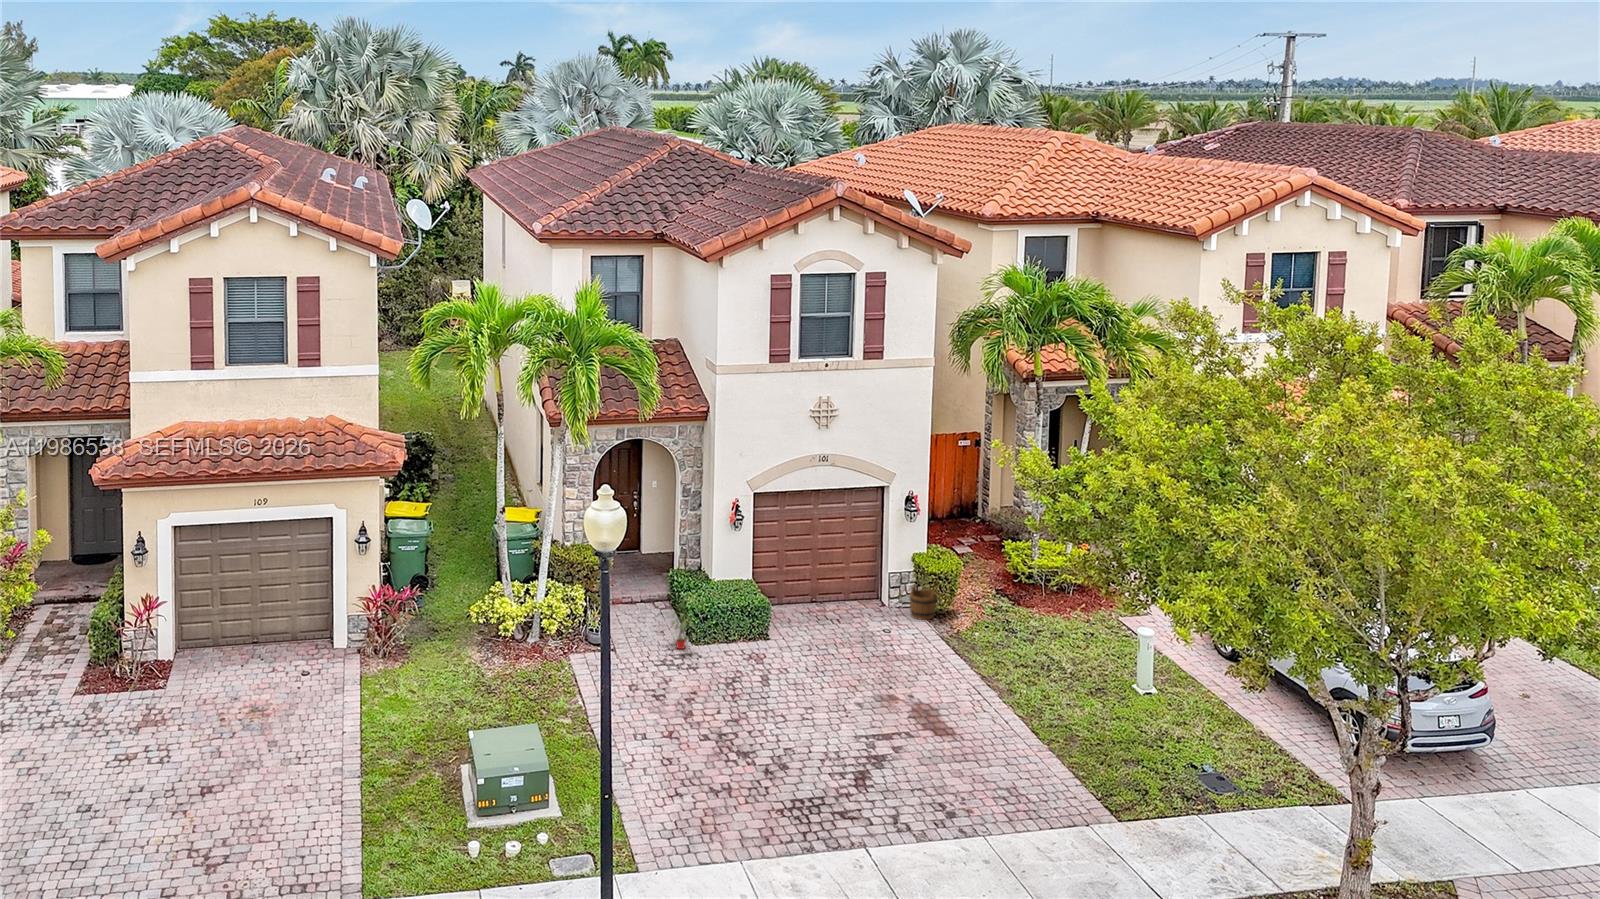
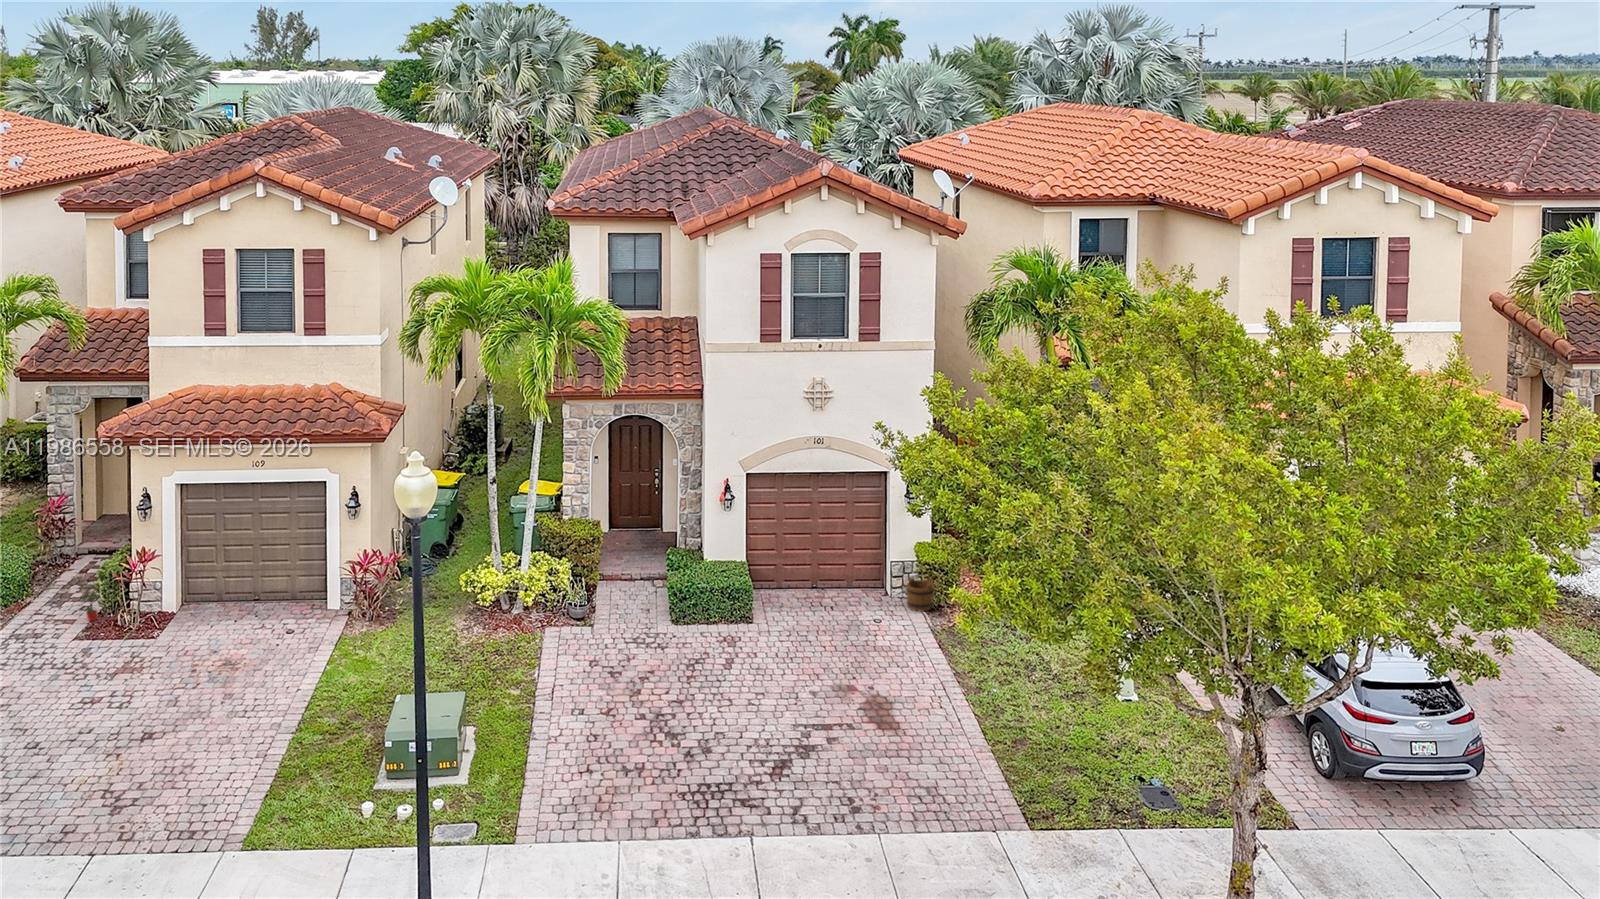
potted plant: present [668,612,696,649] -> present [82,587,100,621]

